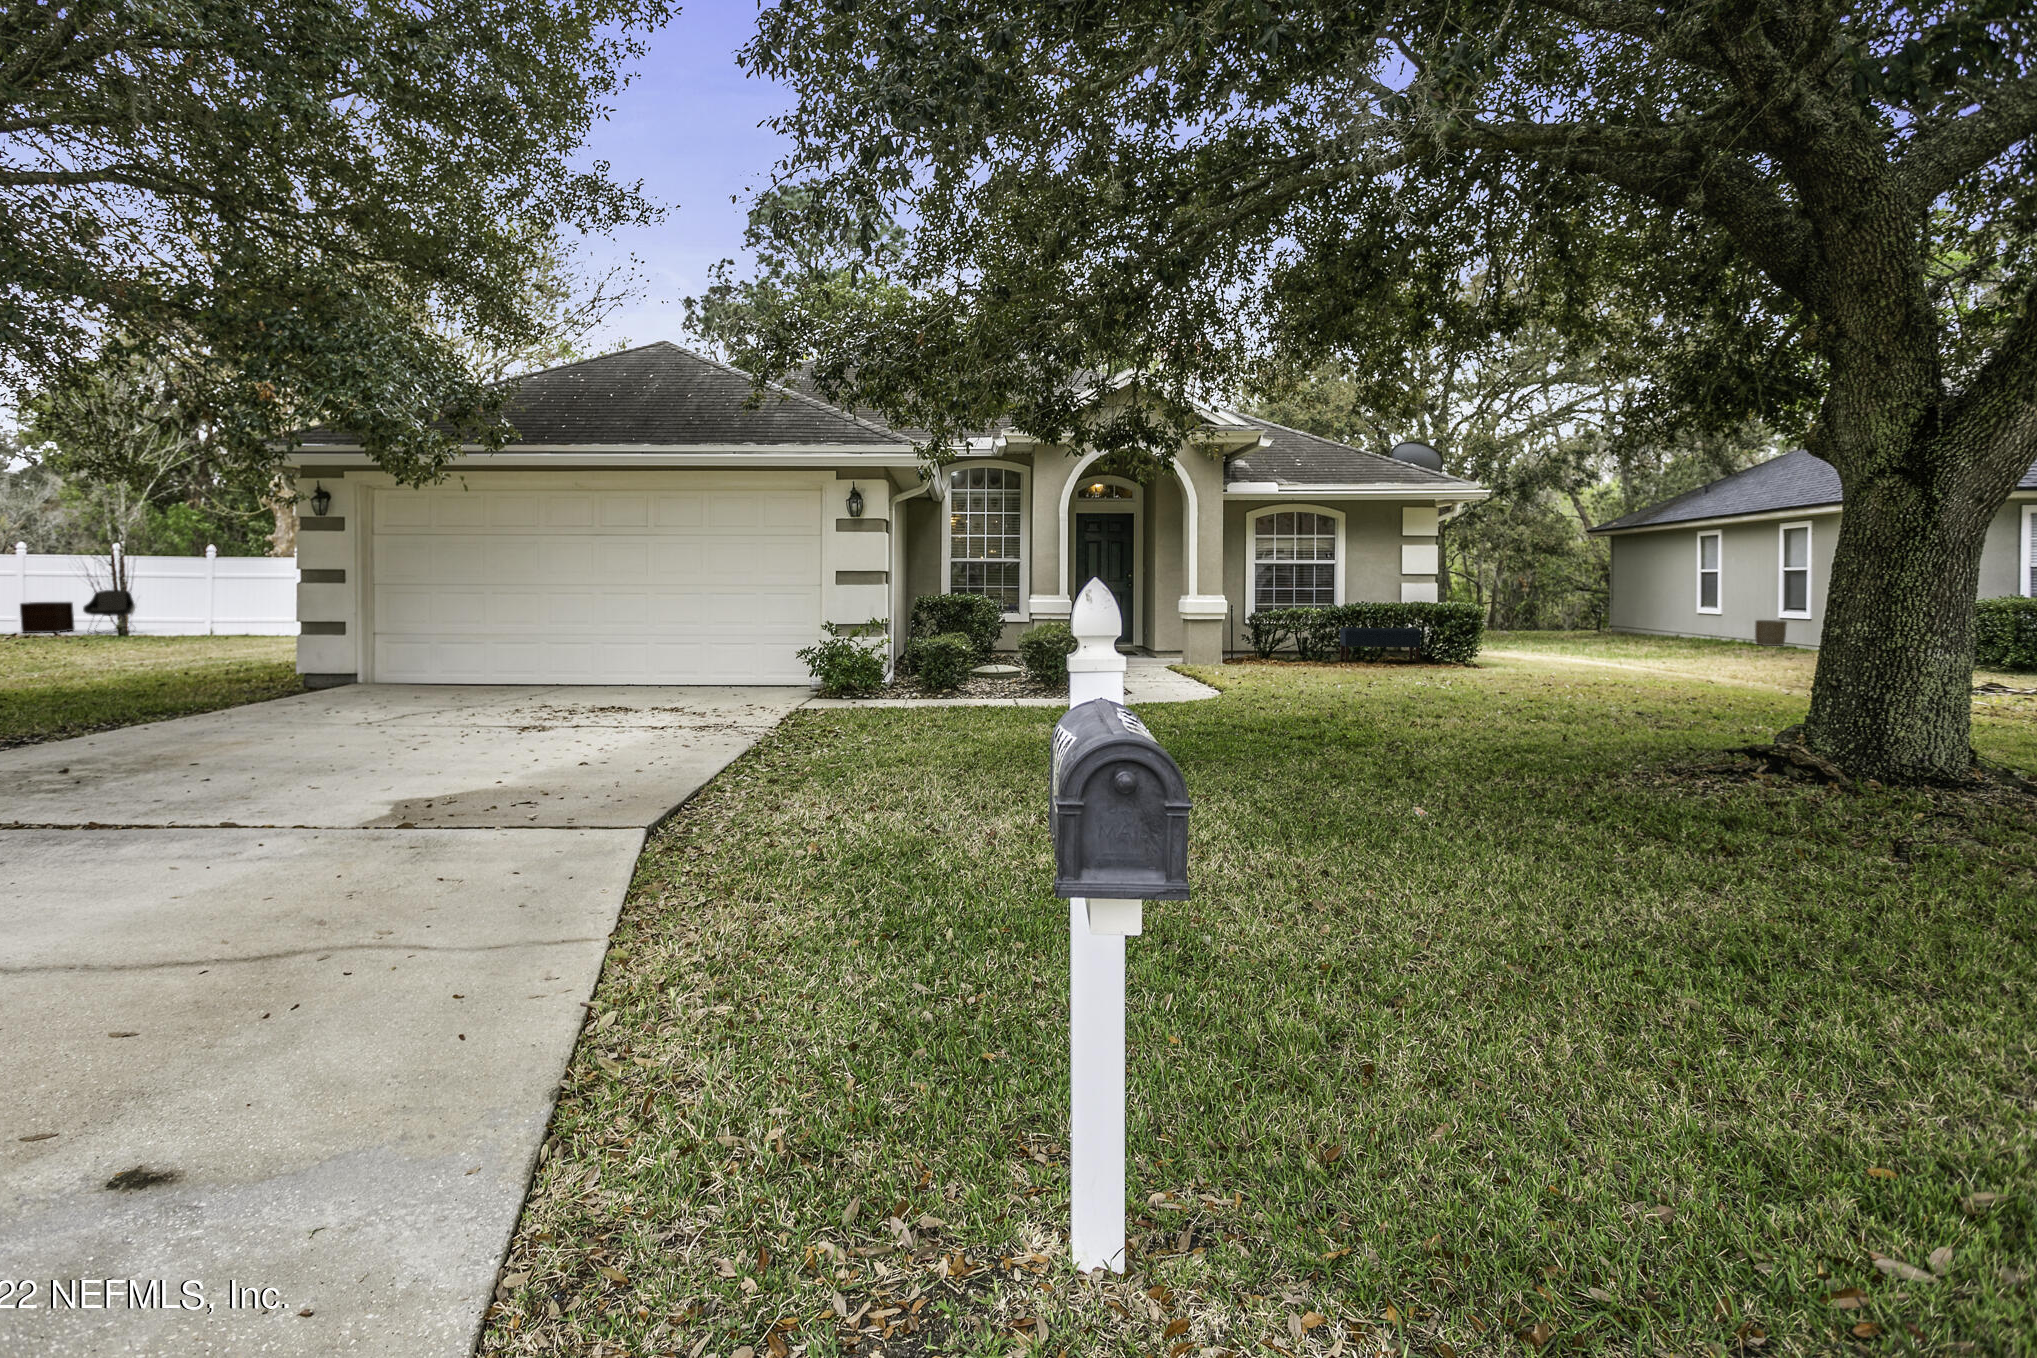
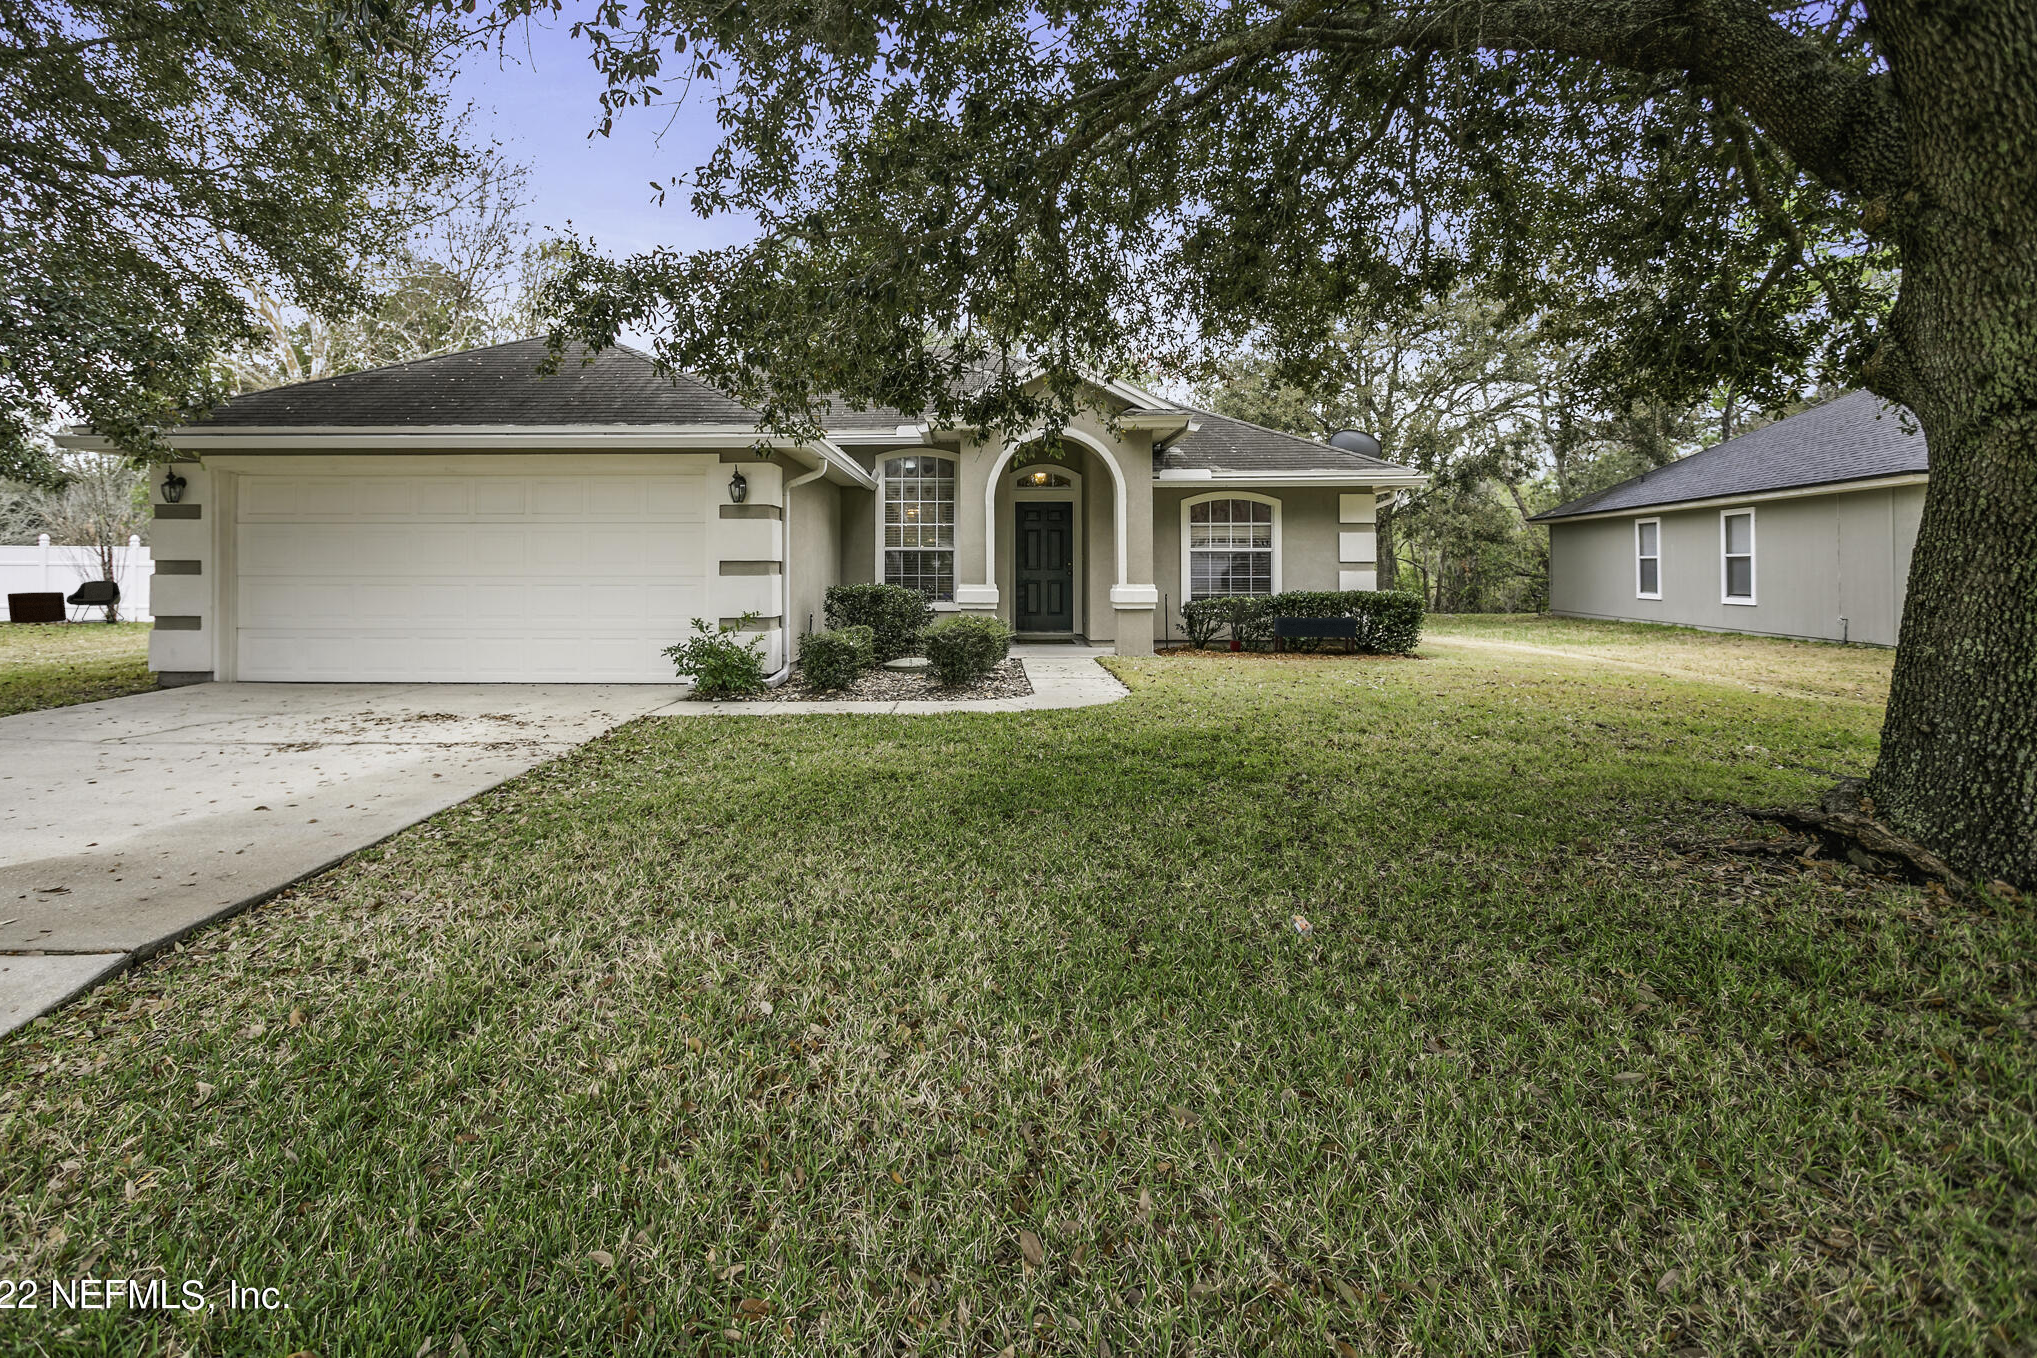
potted tree: none [1279,606,1327,661] -> present [1213,596,1260,651]
woven basket: present [1755,620,1787,646] -> none [1695,607,1728,633]

